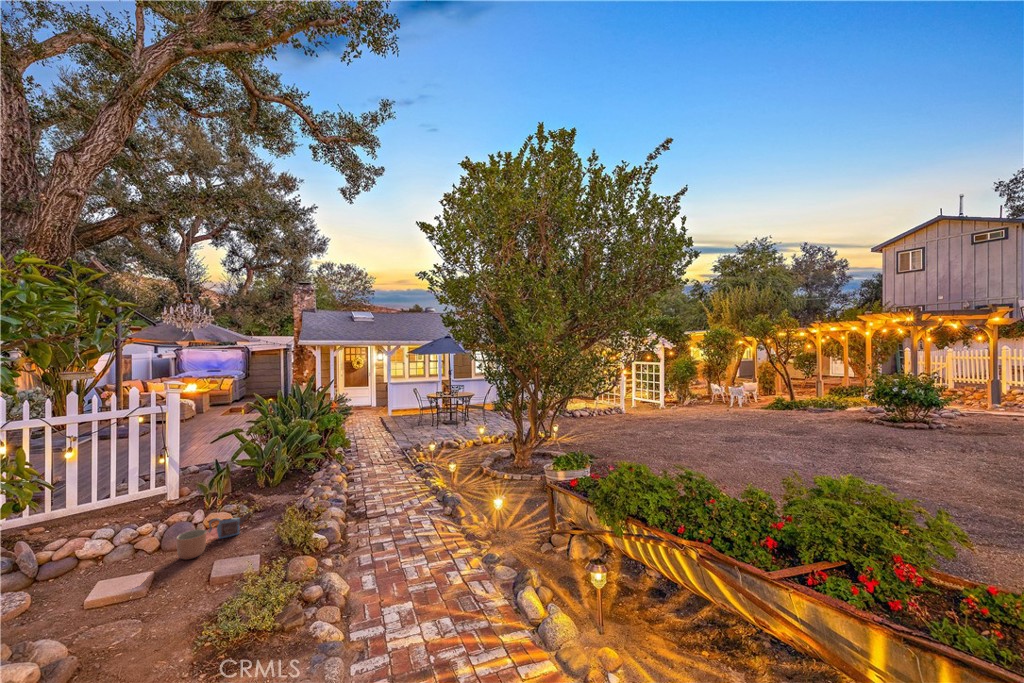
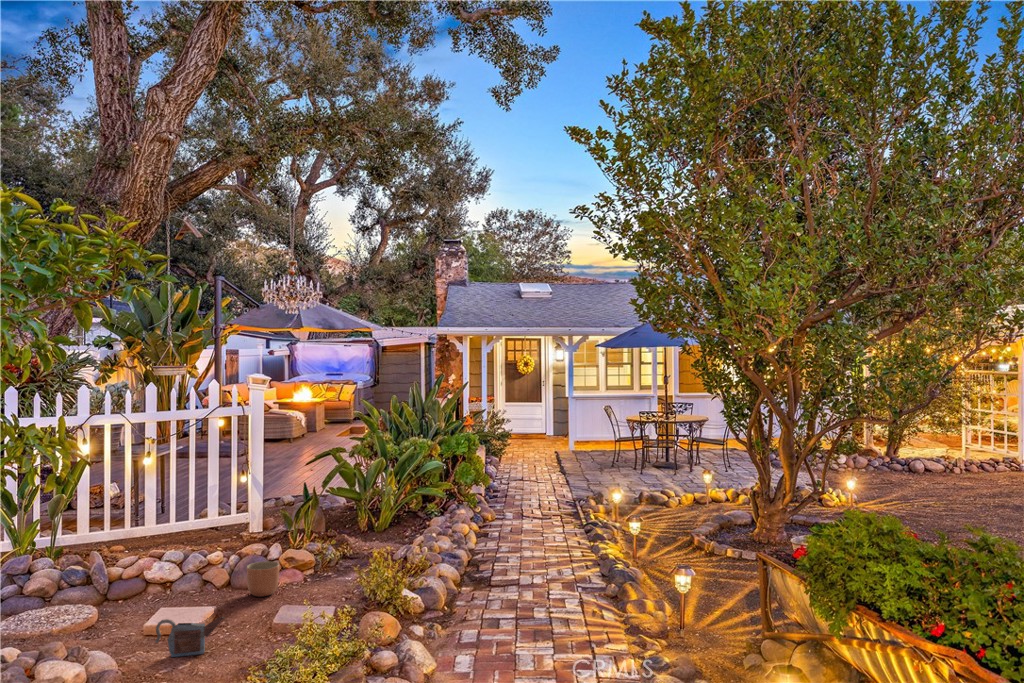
watering can: present [209,512,251,539] -> present [155,616,225,657]

